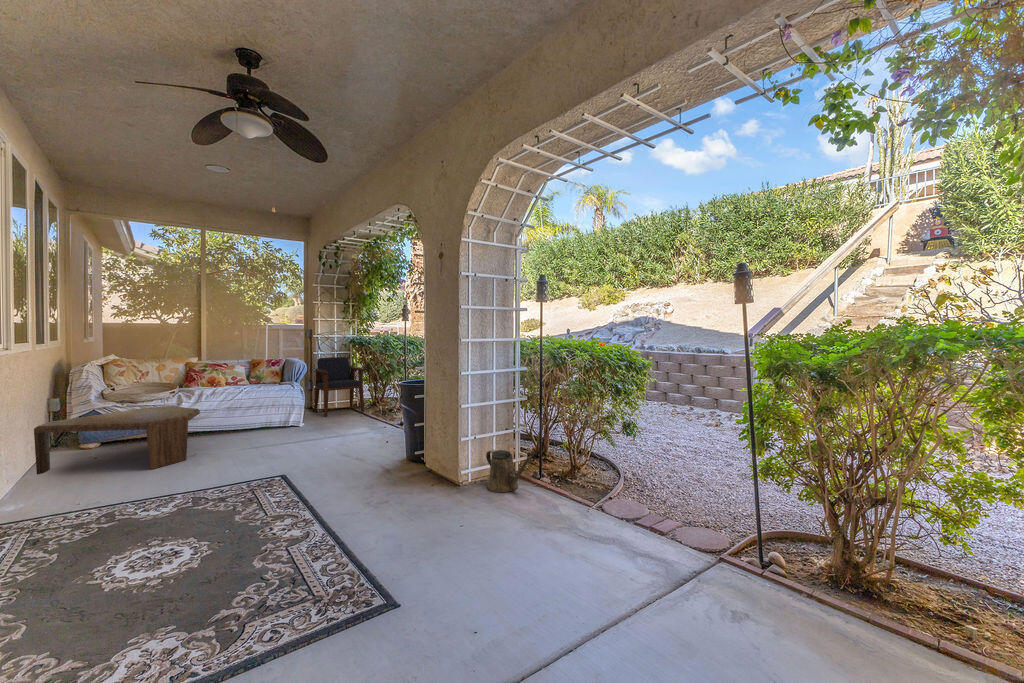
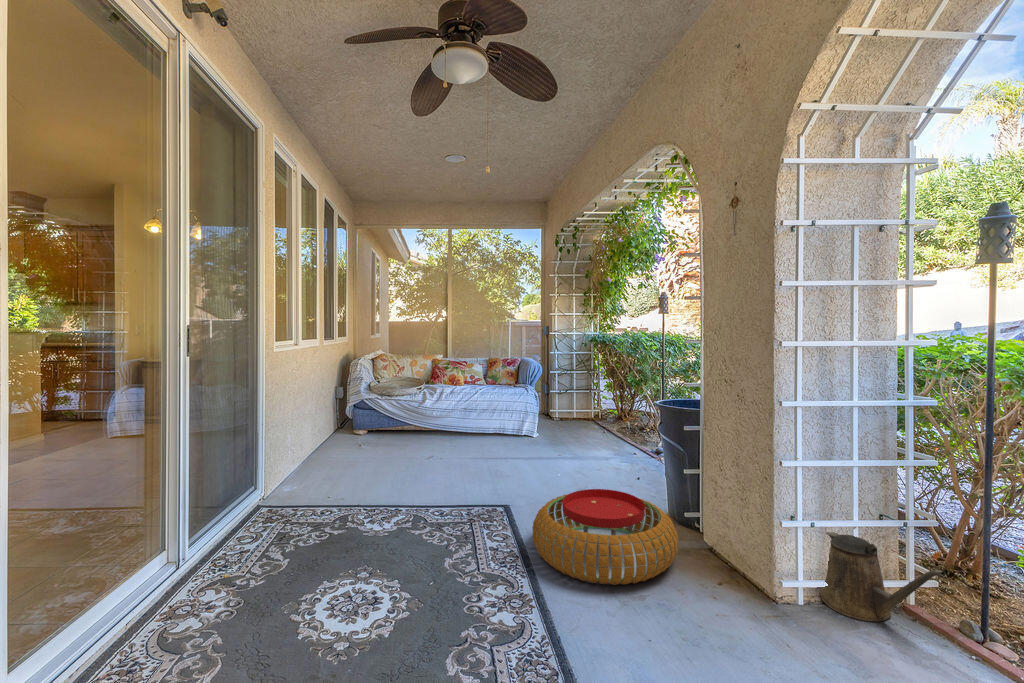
armchair: present [314,357,364,416] -> none [551,358,606,427]
coffee table: present [34,406,200,474] -> none [310,403,438,469]
pouf: none [308,449,411,508] -> present [532,489,678,585]

